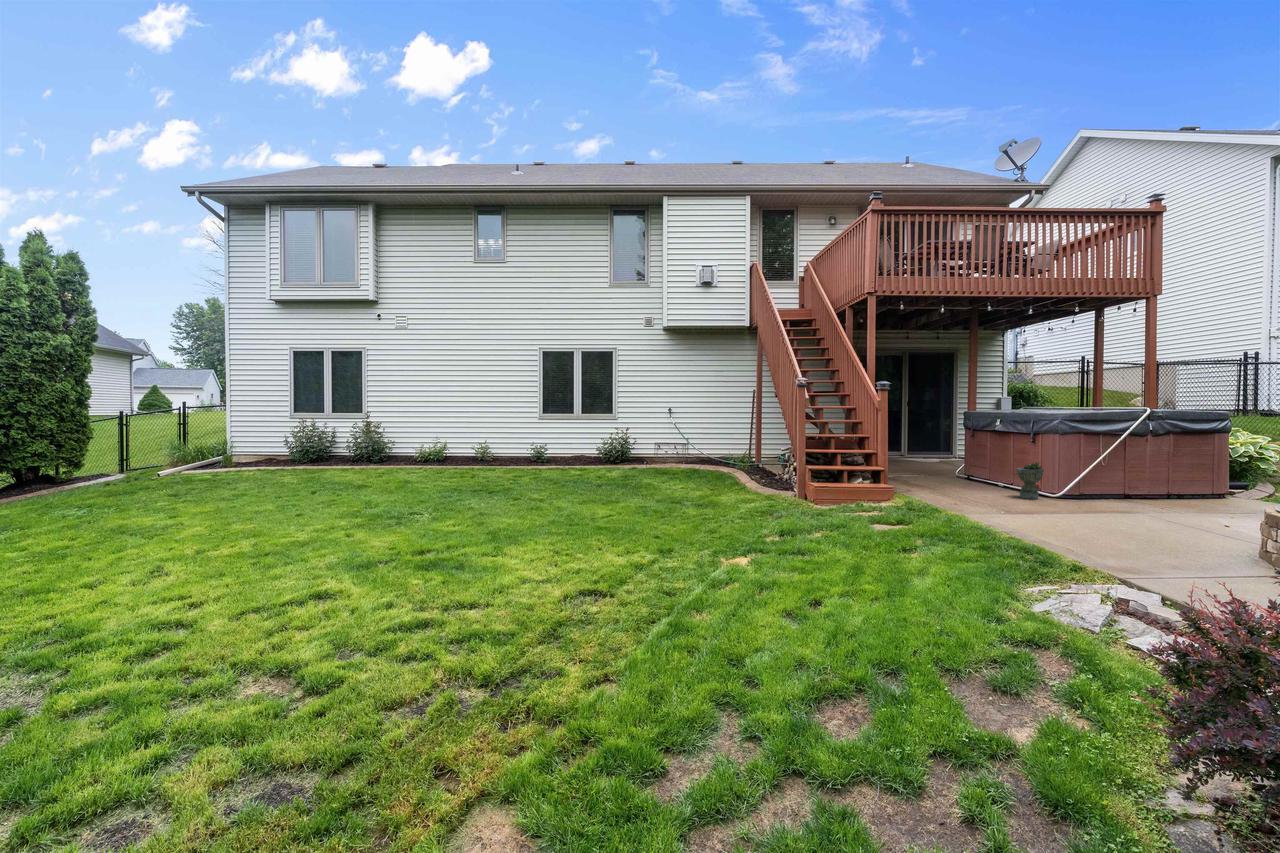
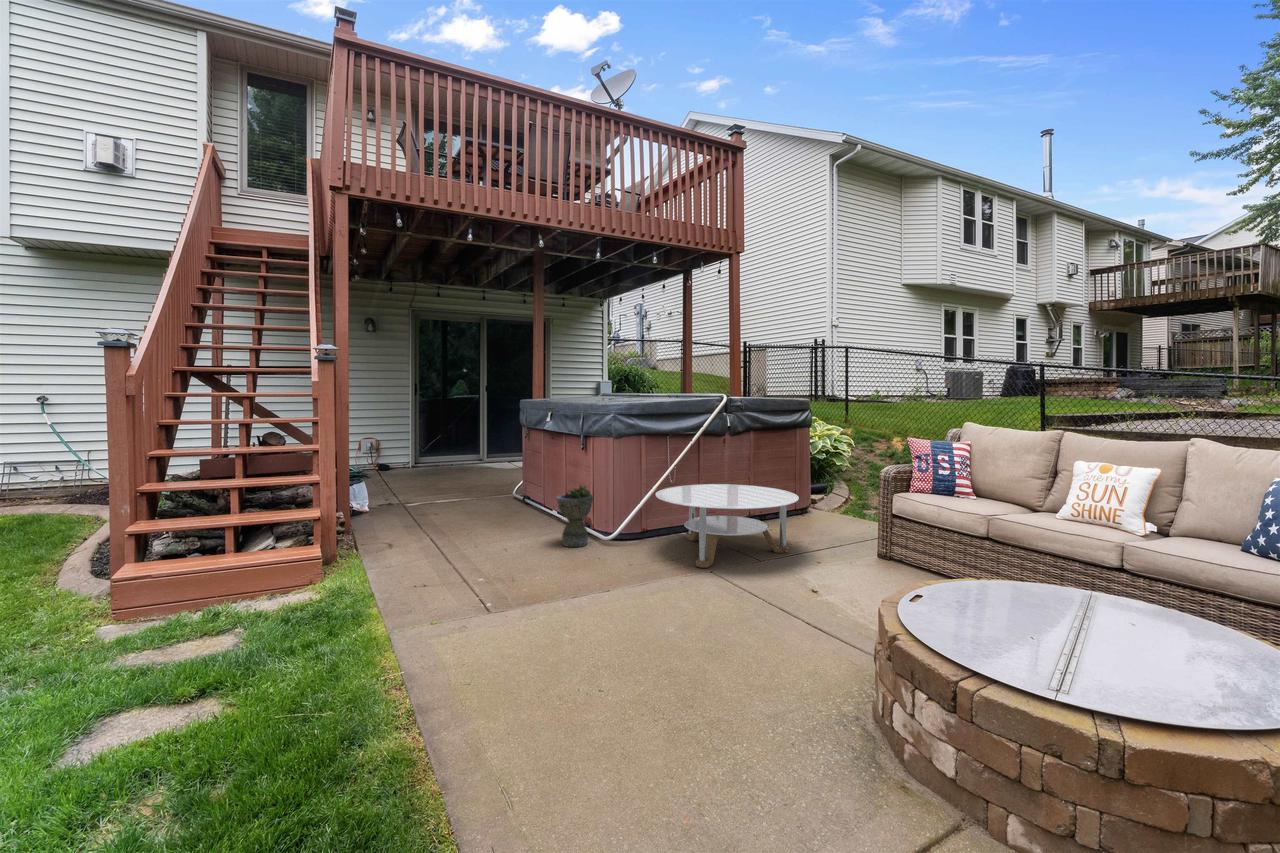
round table: none [1093,468,1216,514] -> present [655,484,799,568]

